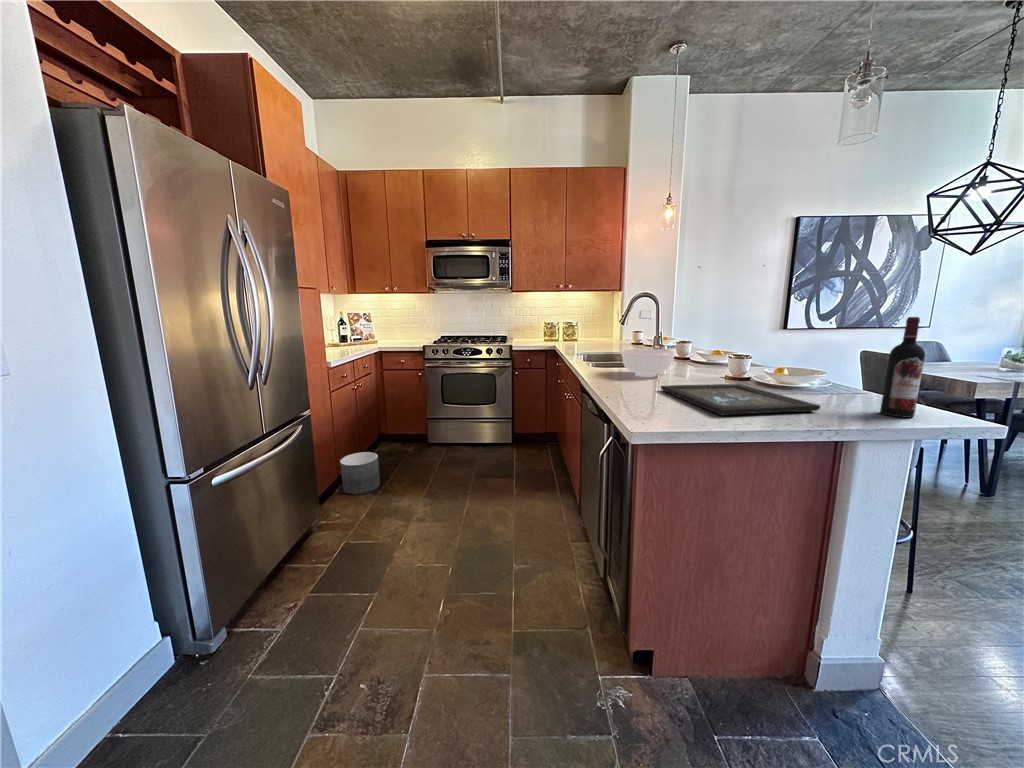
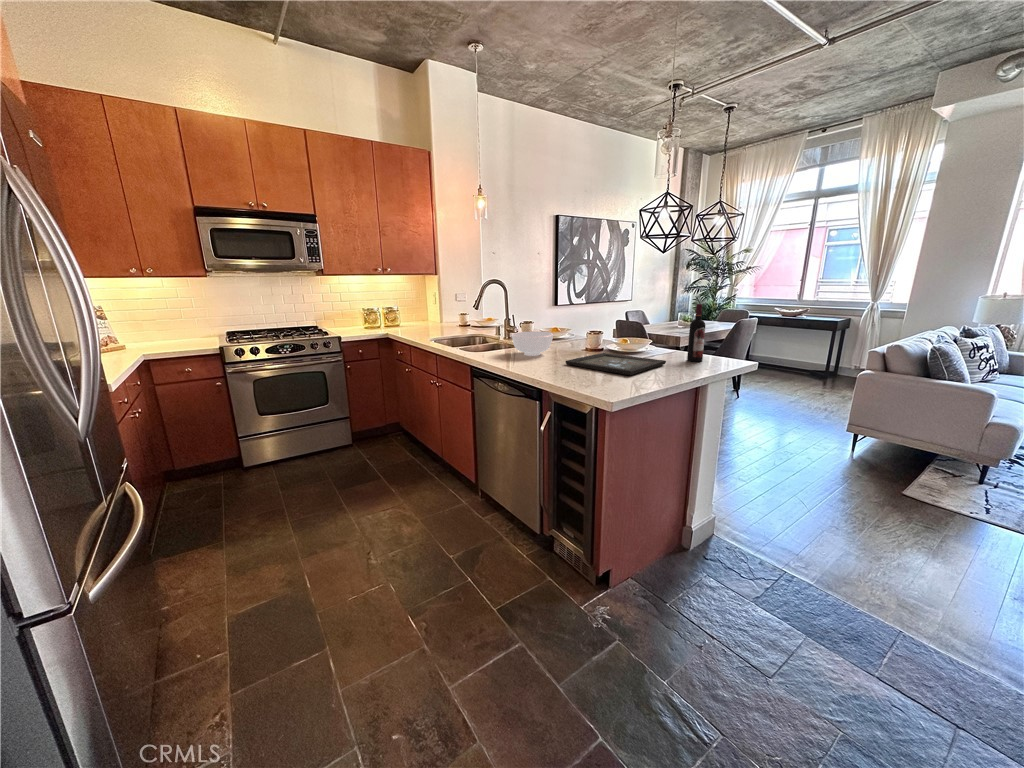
planter: present [340,452,380,495] -> none [156,498,223,560]

